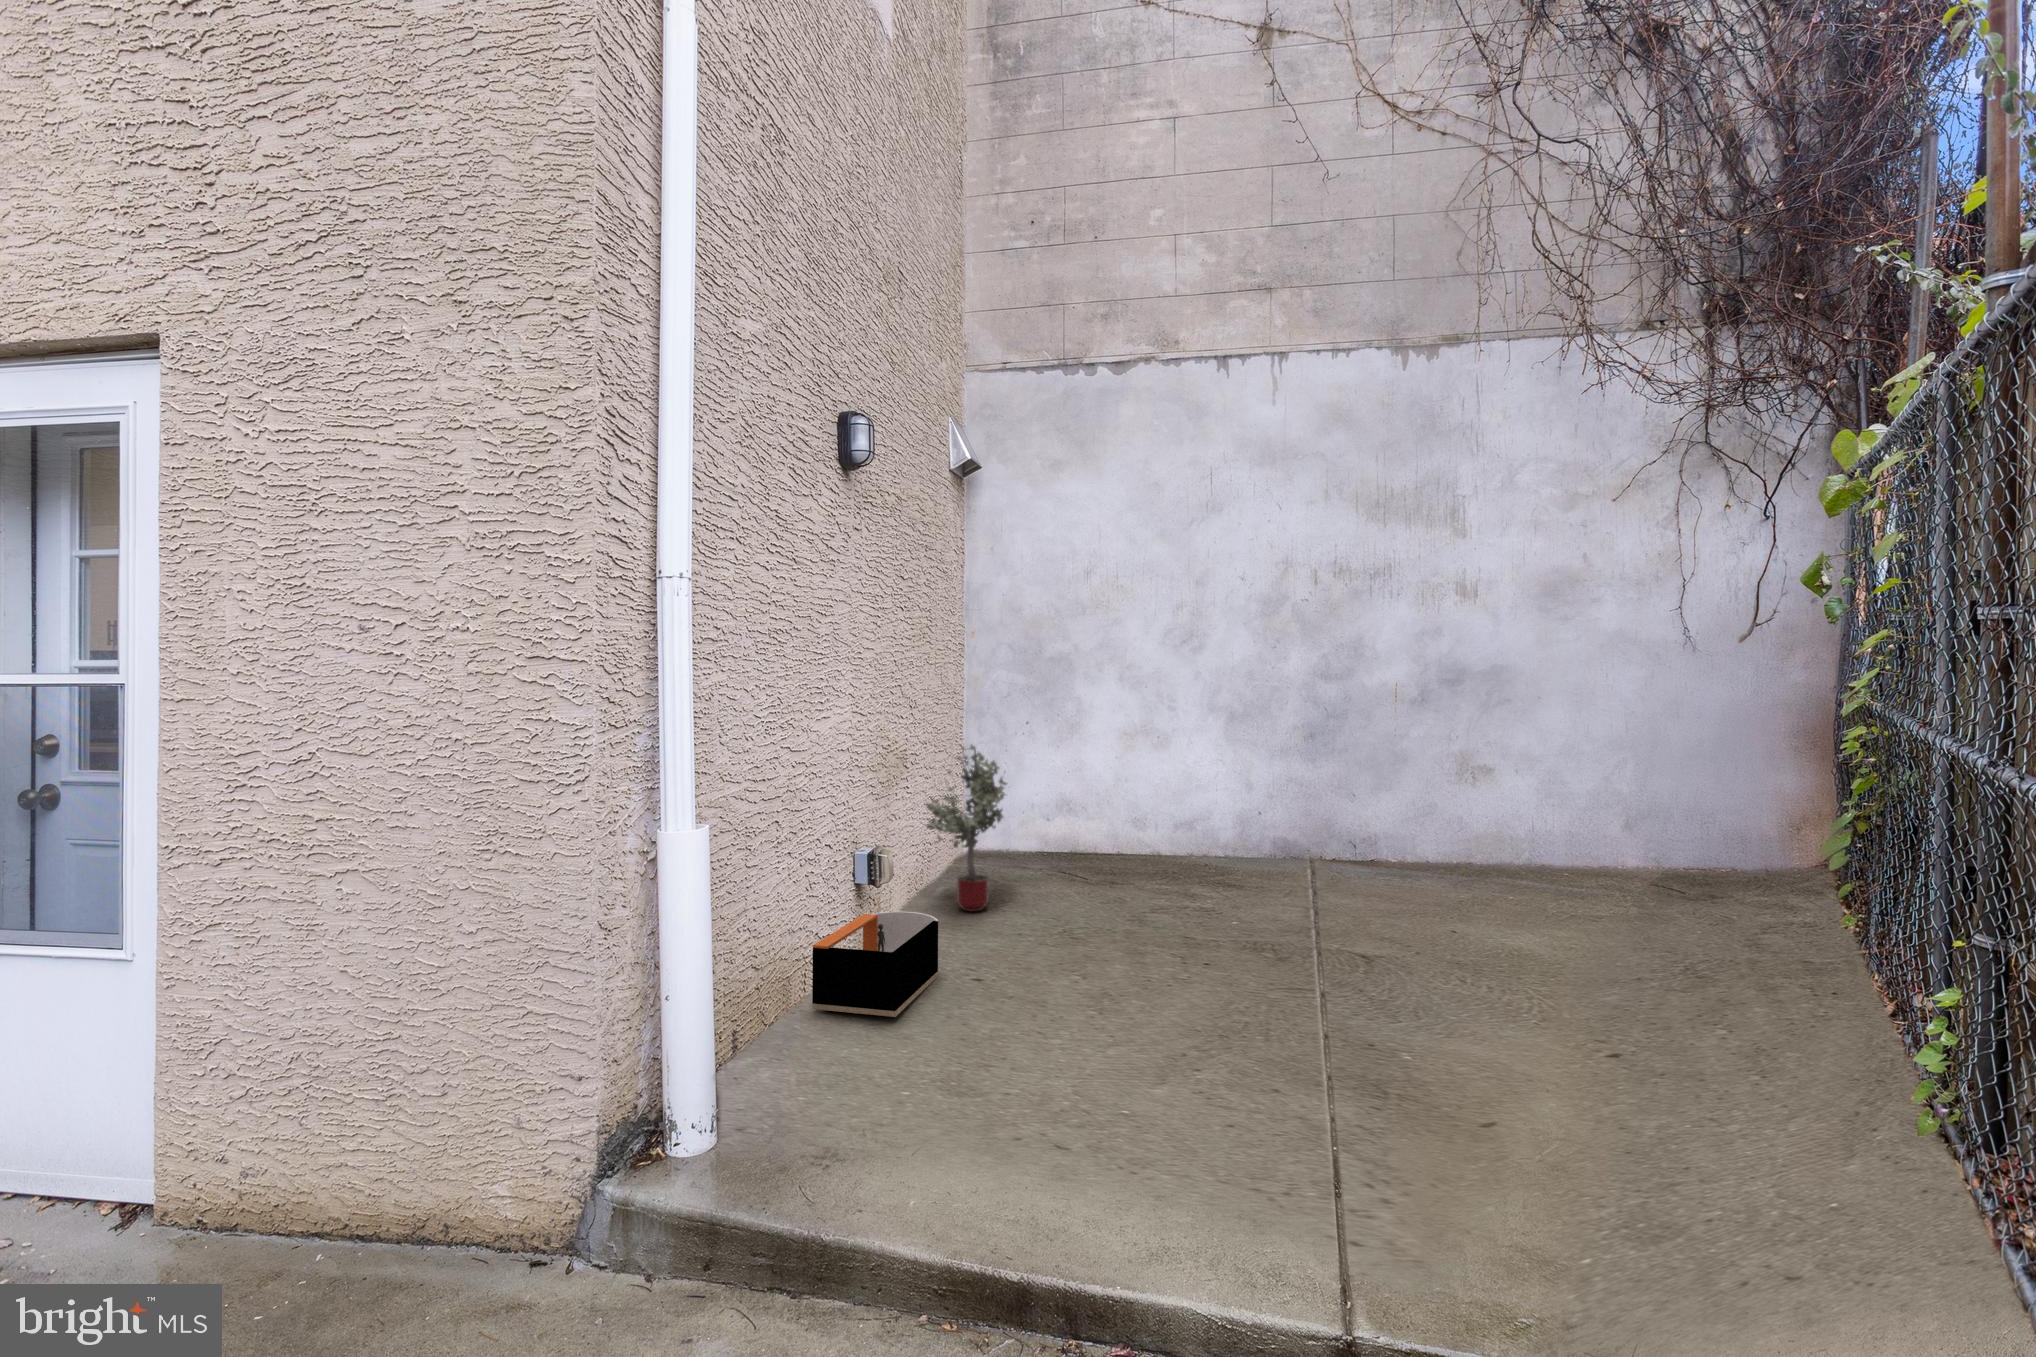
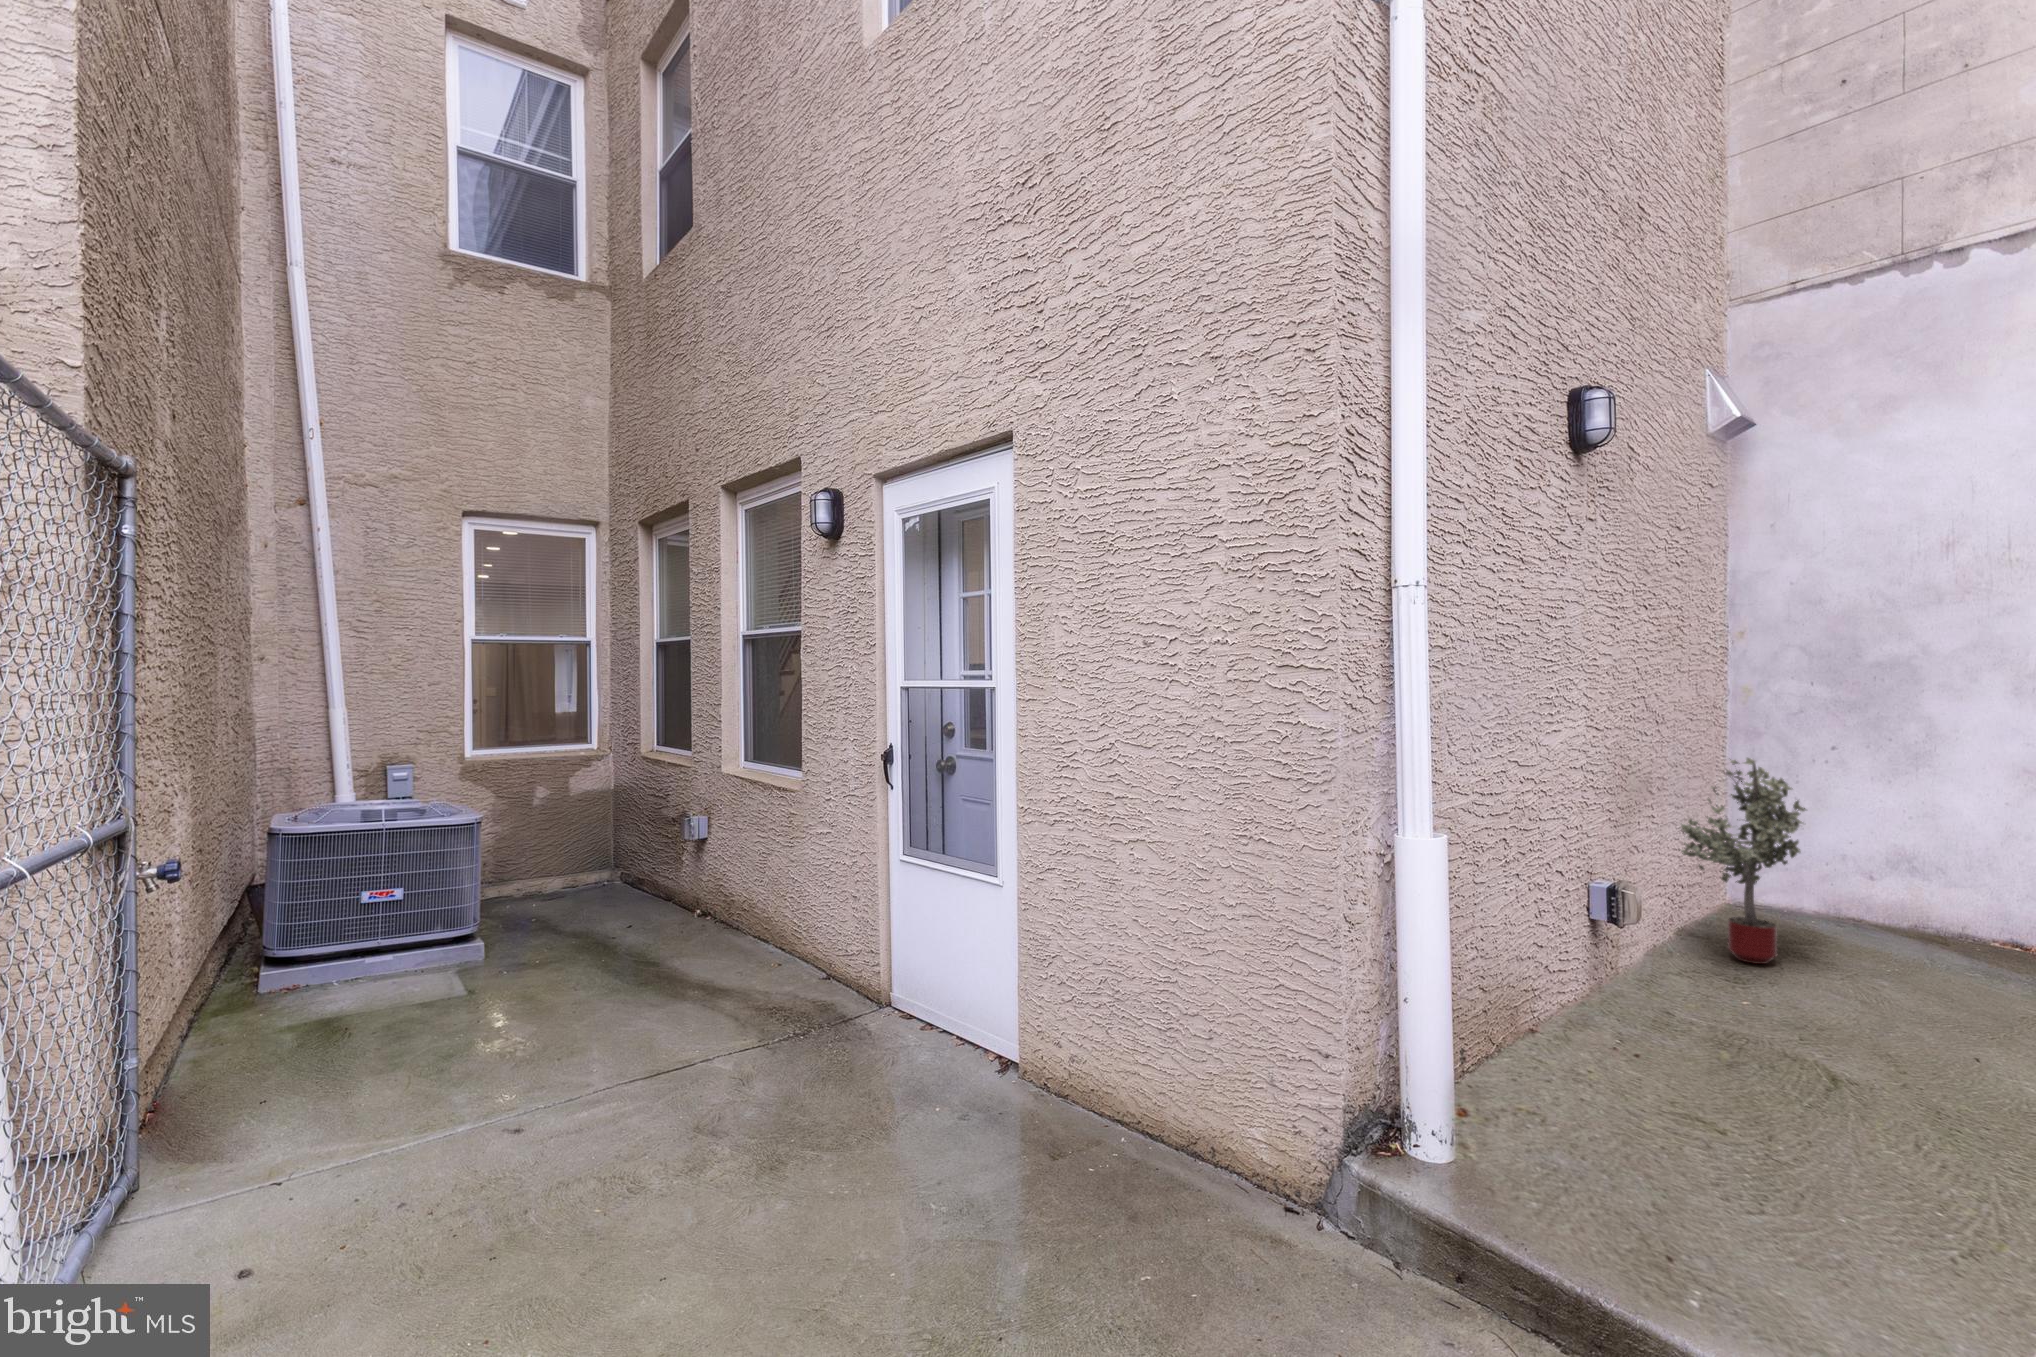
storage bin: present [812,912,938,1017] -> none [1547,944,1711,1072]

